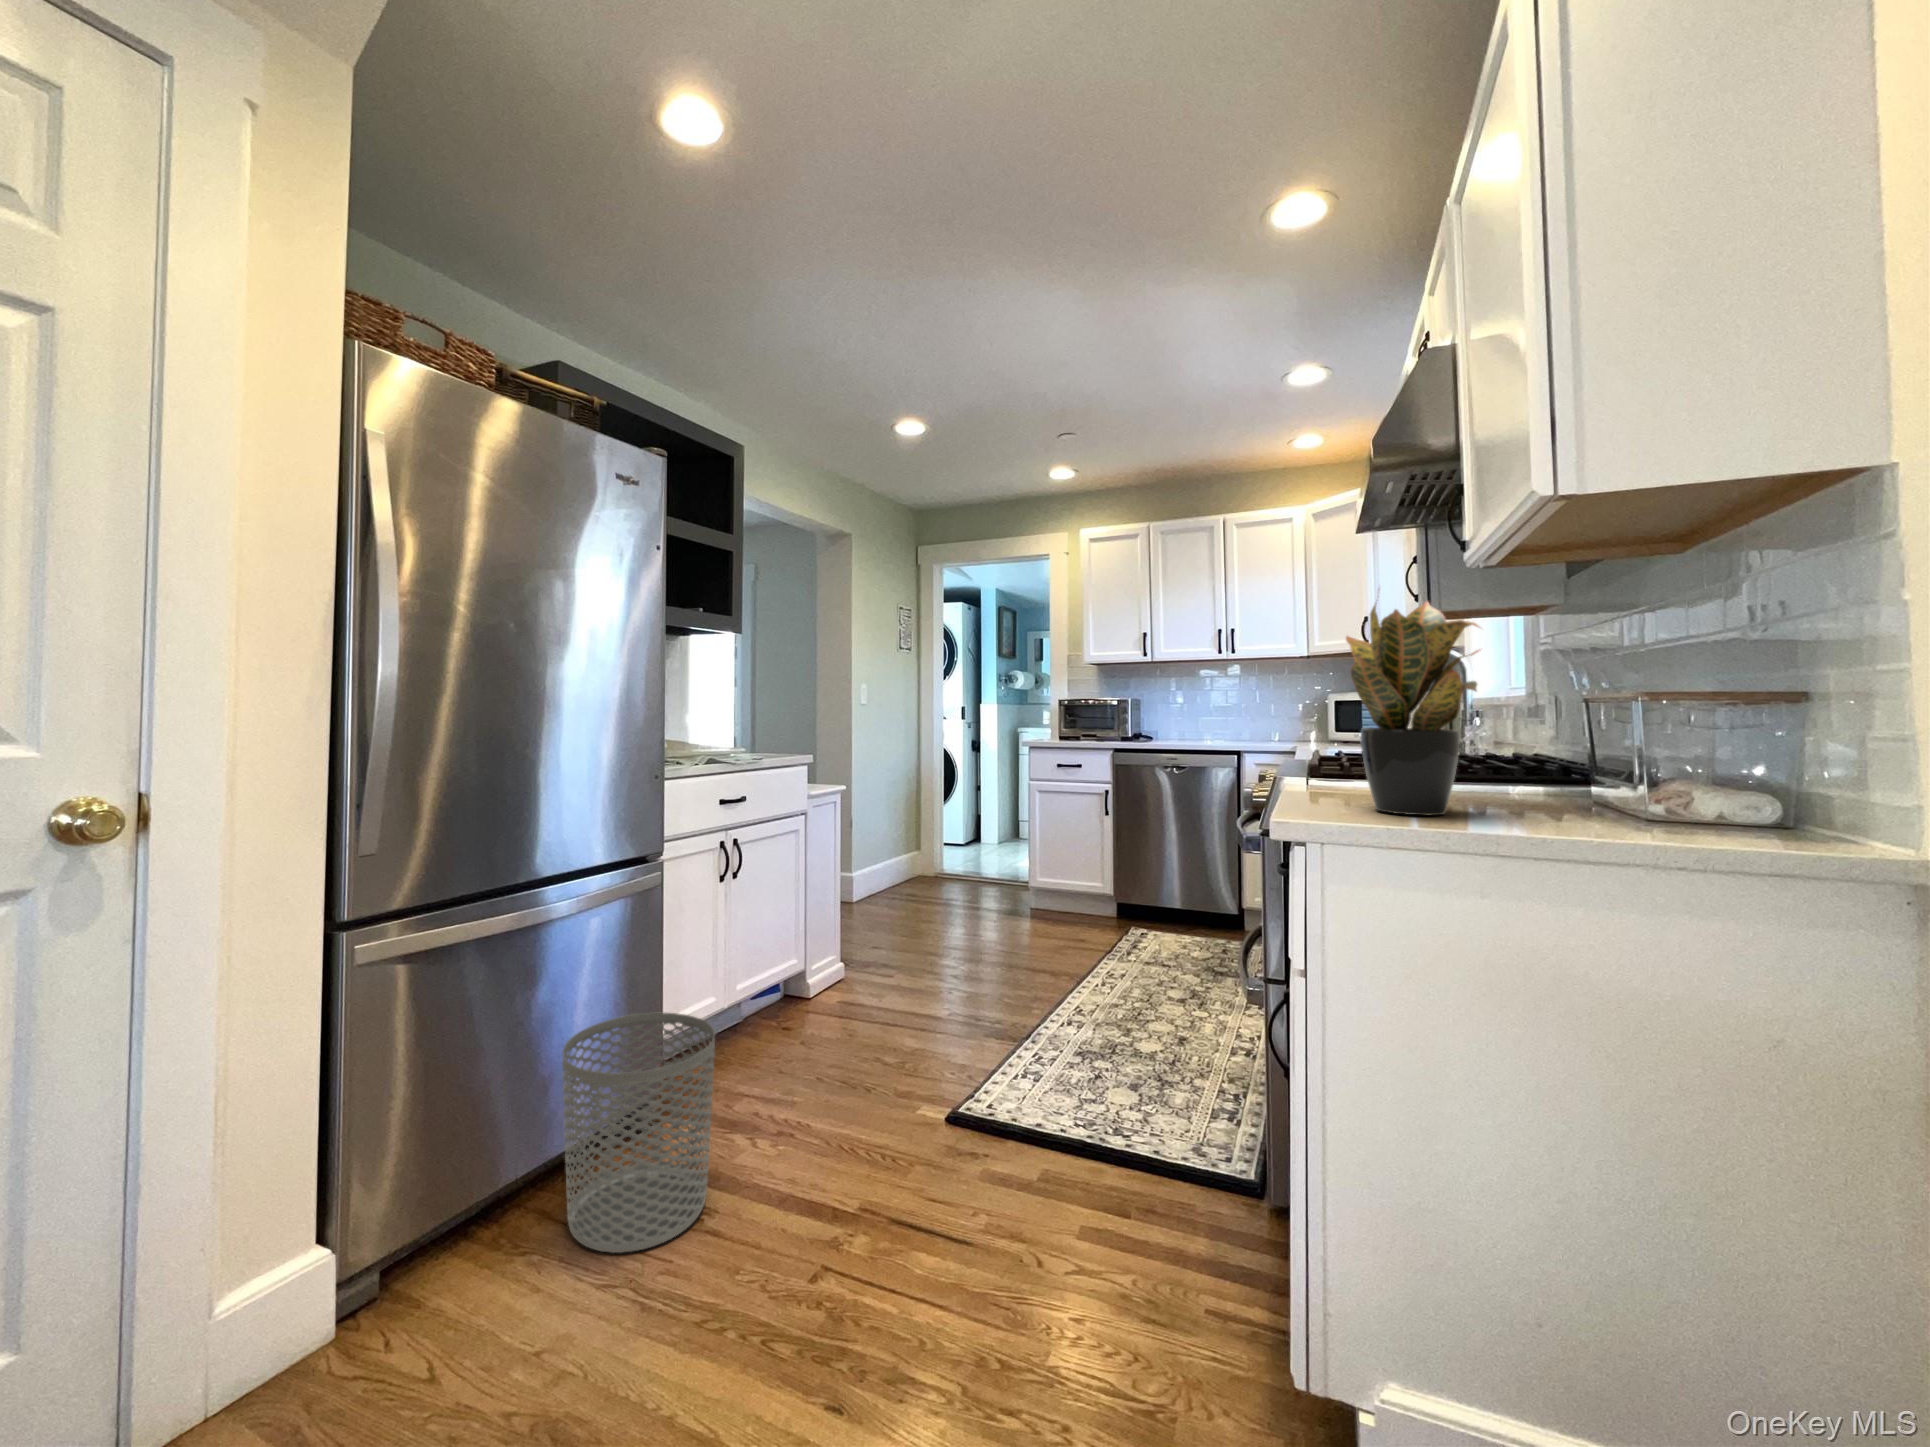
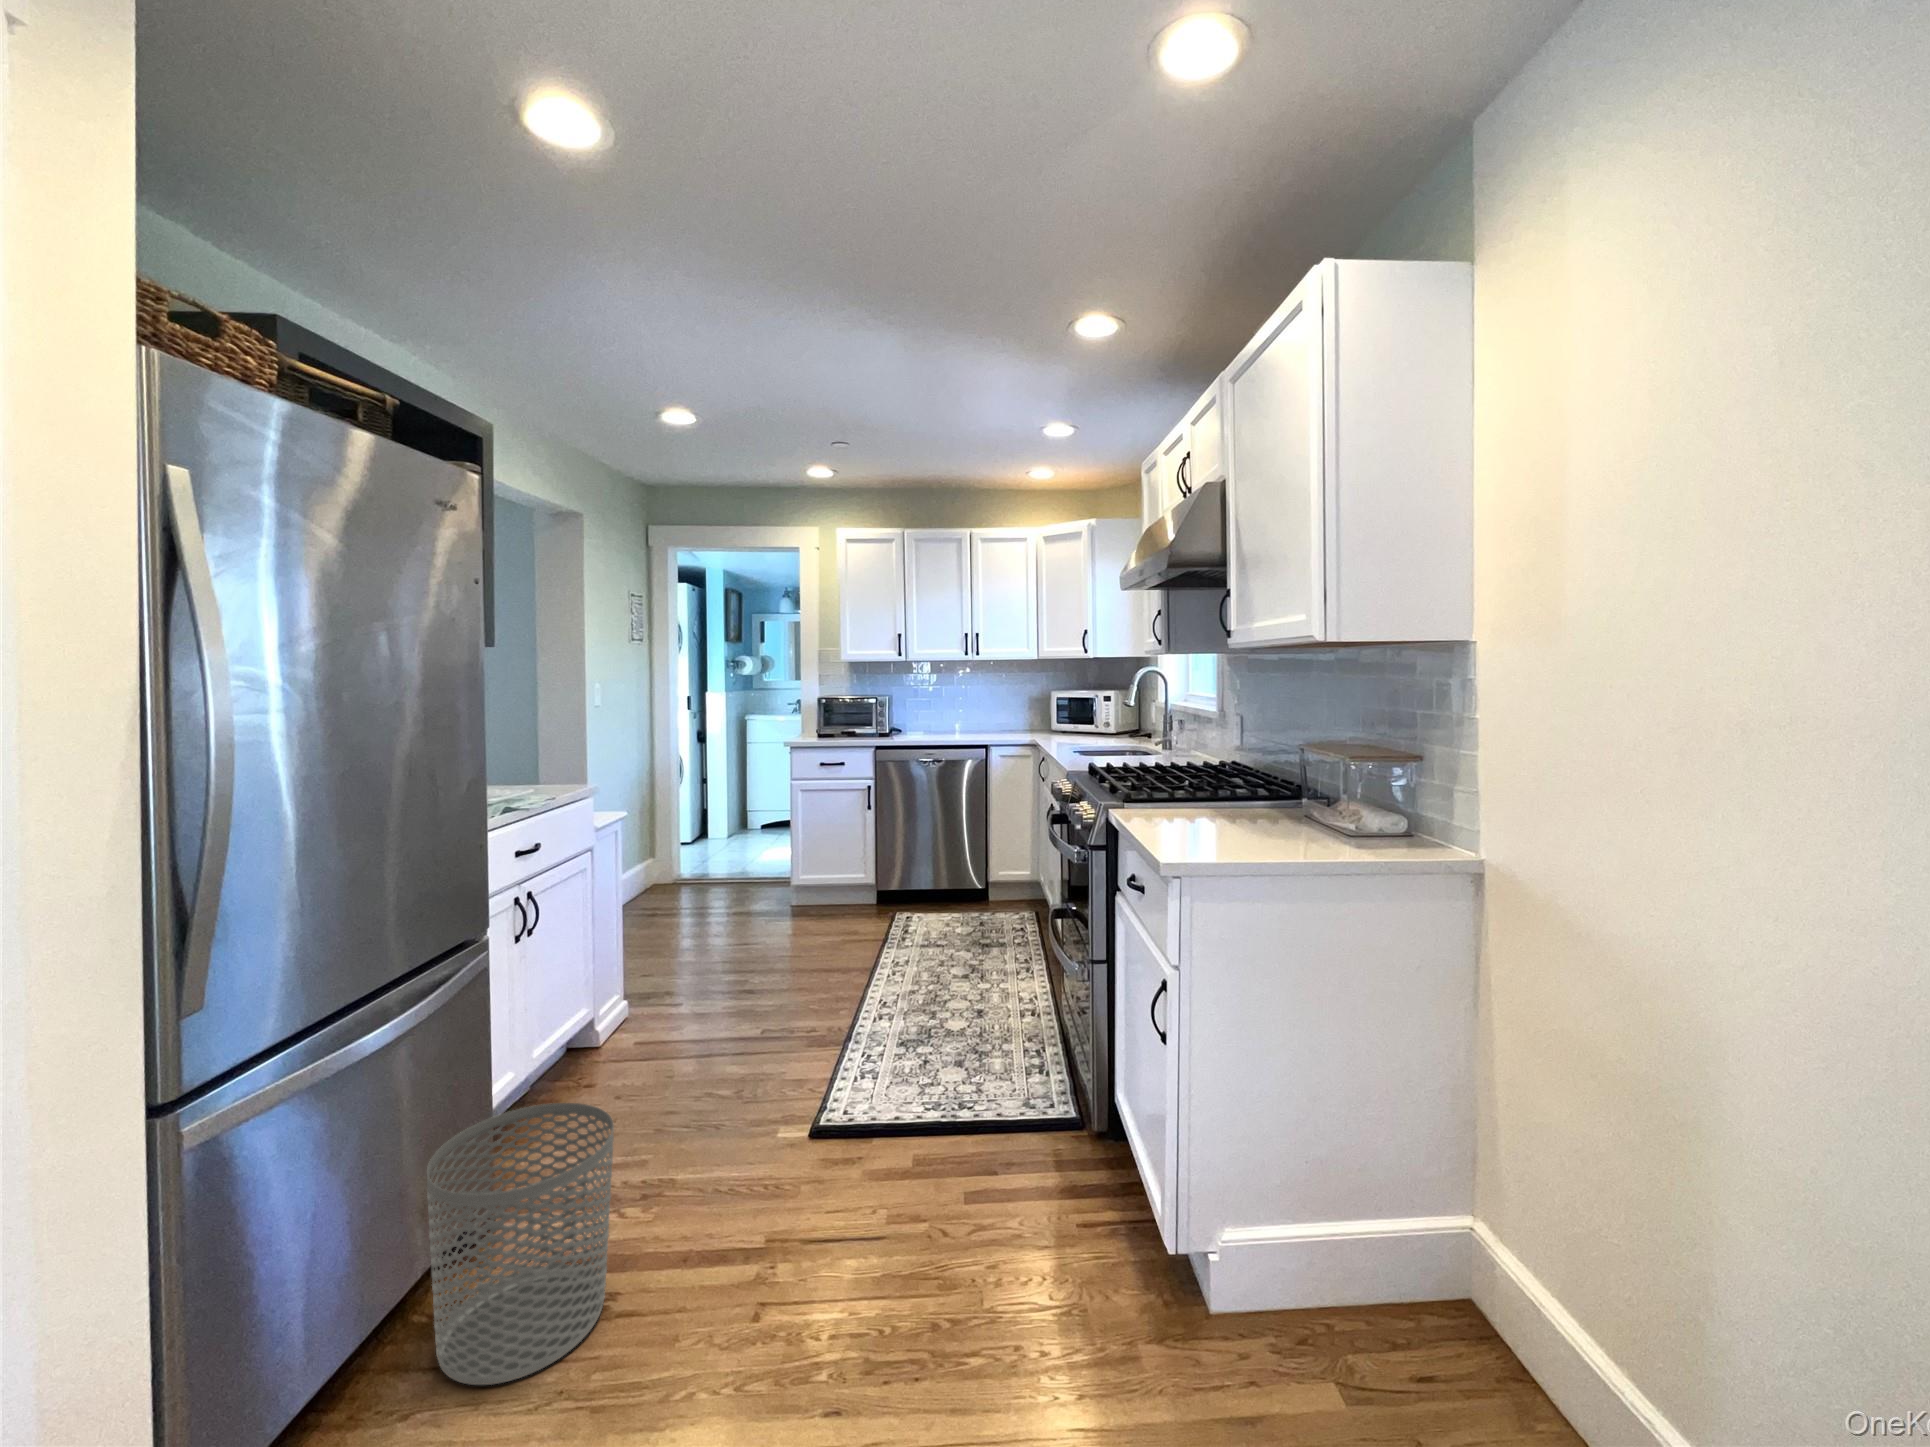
potted plant: present [1346,589,1479,815] -> none [1172,675,1284,843]

